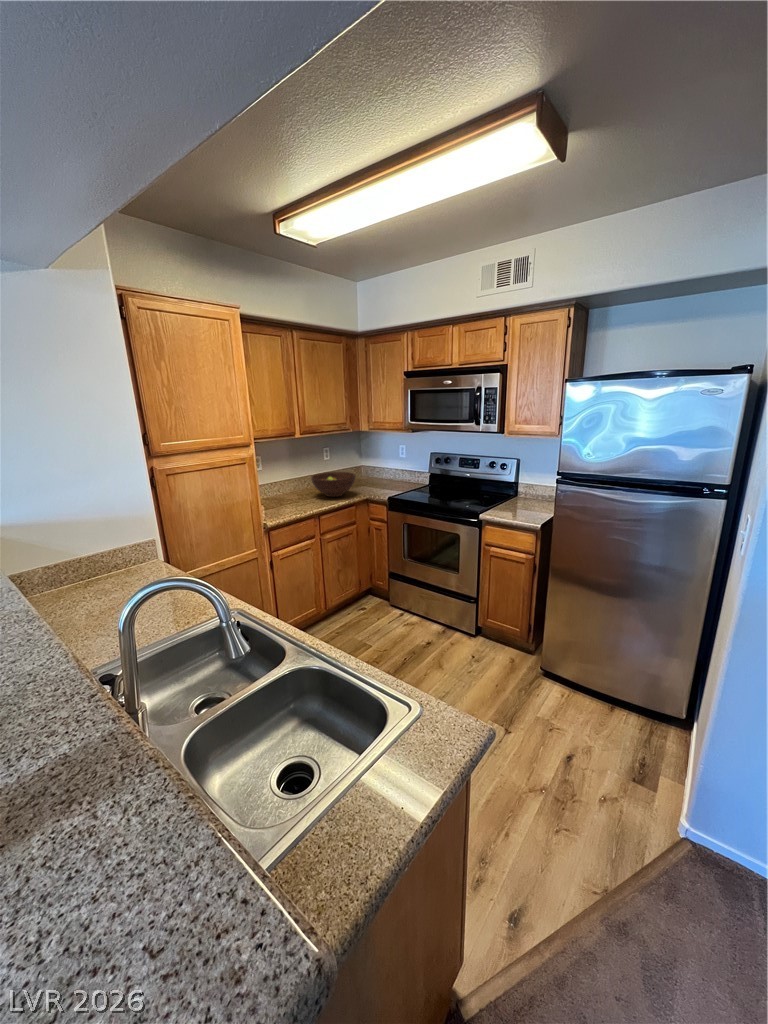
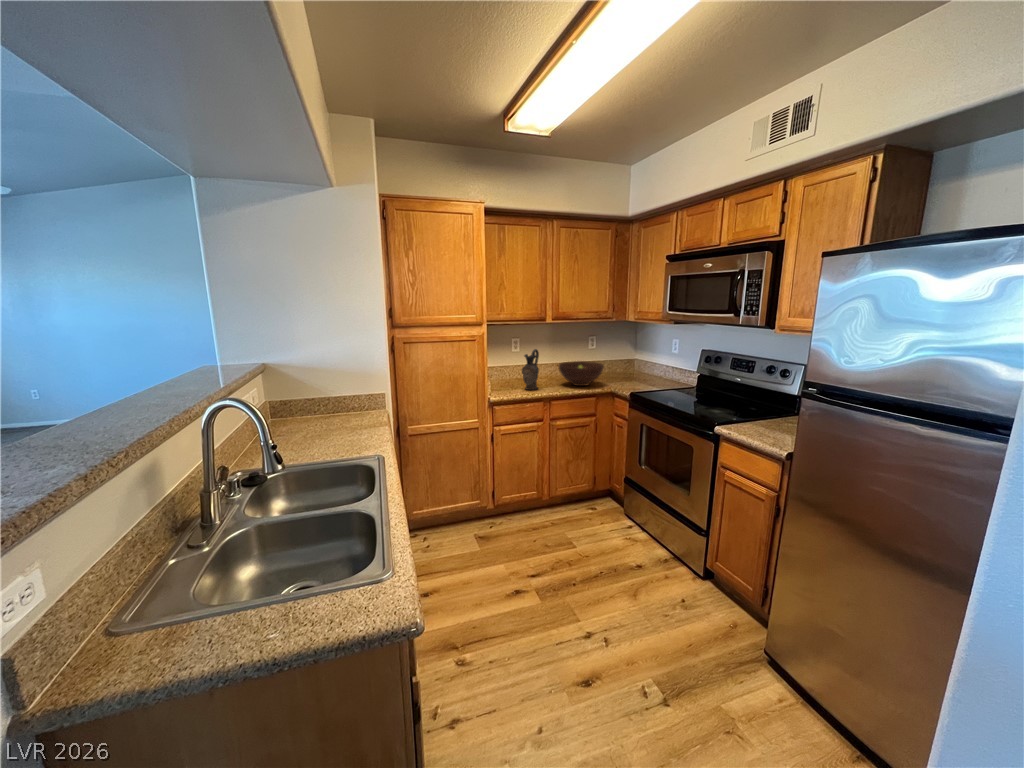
ceramic pitcher: none [282,465,300,508] -> present [522,349,539,390]

